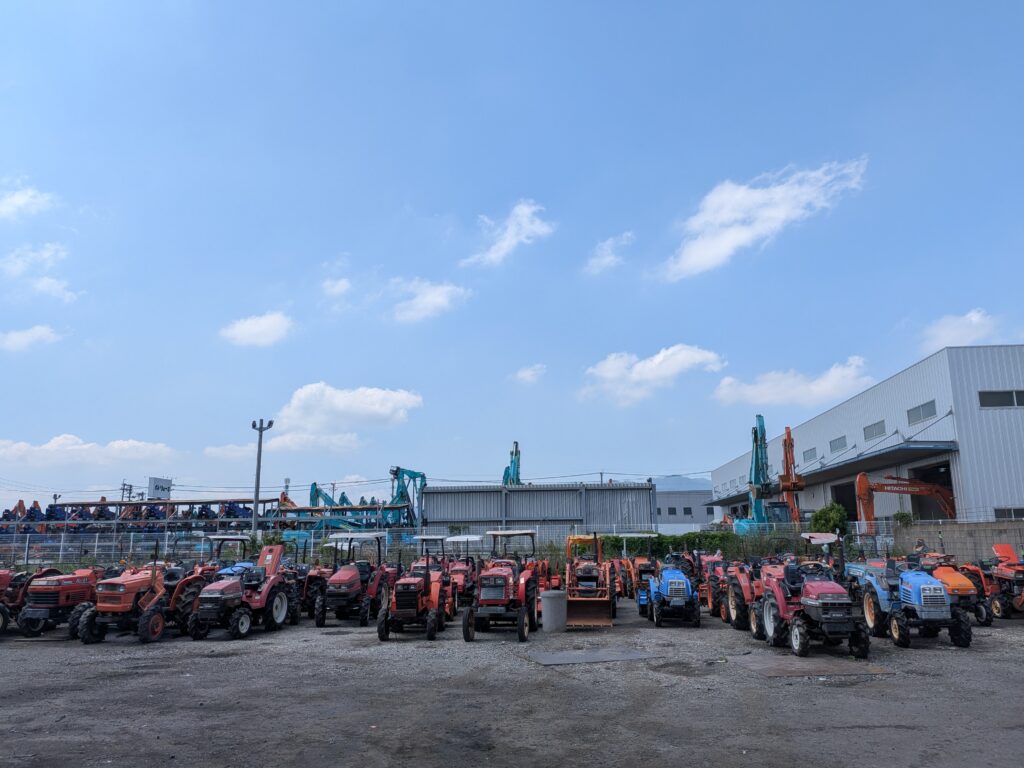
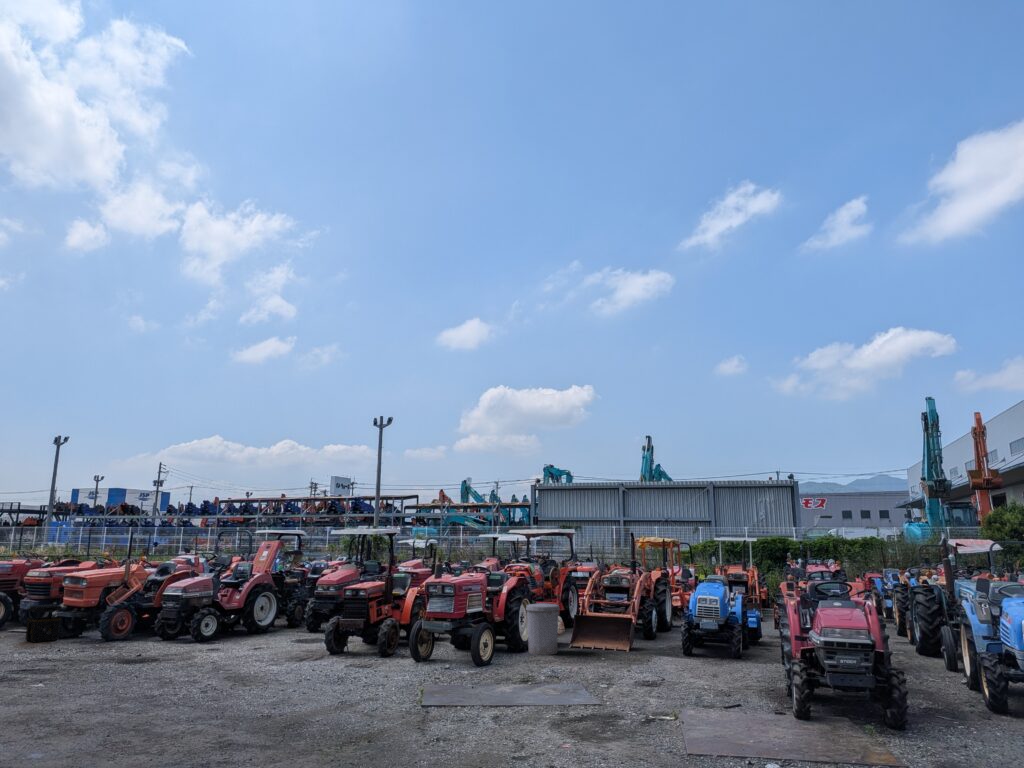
toolbox: none [57,611,94,648] -> present [26,604,62,642]

